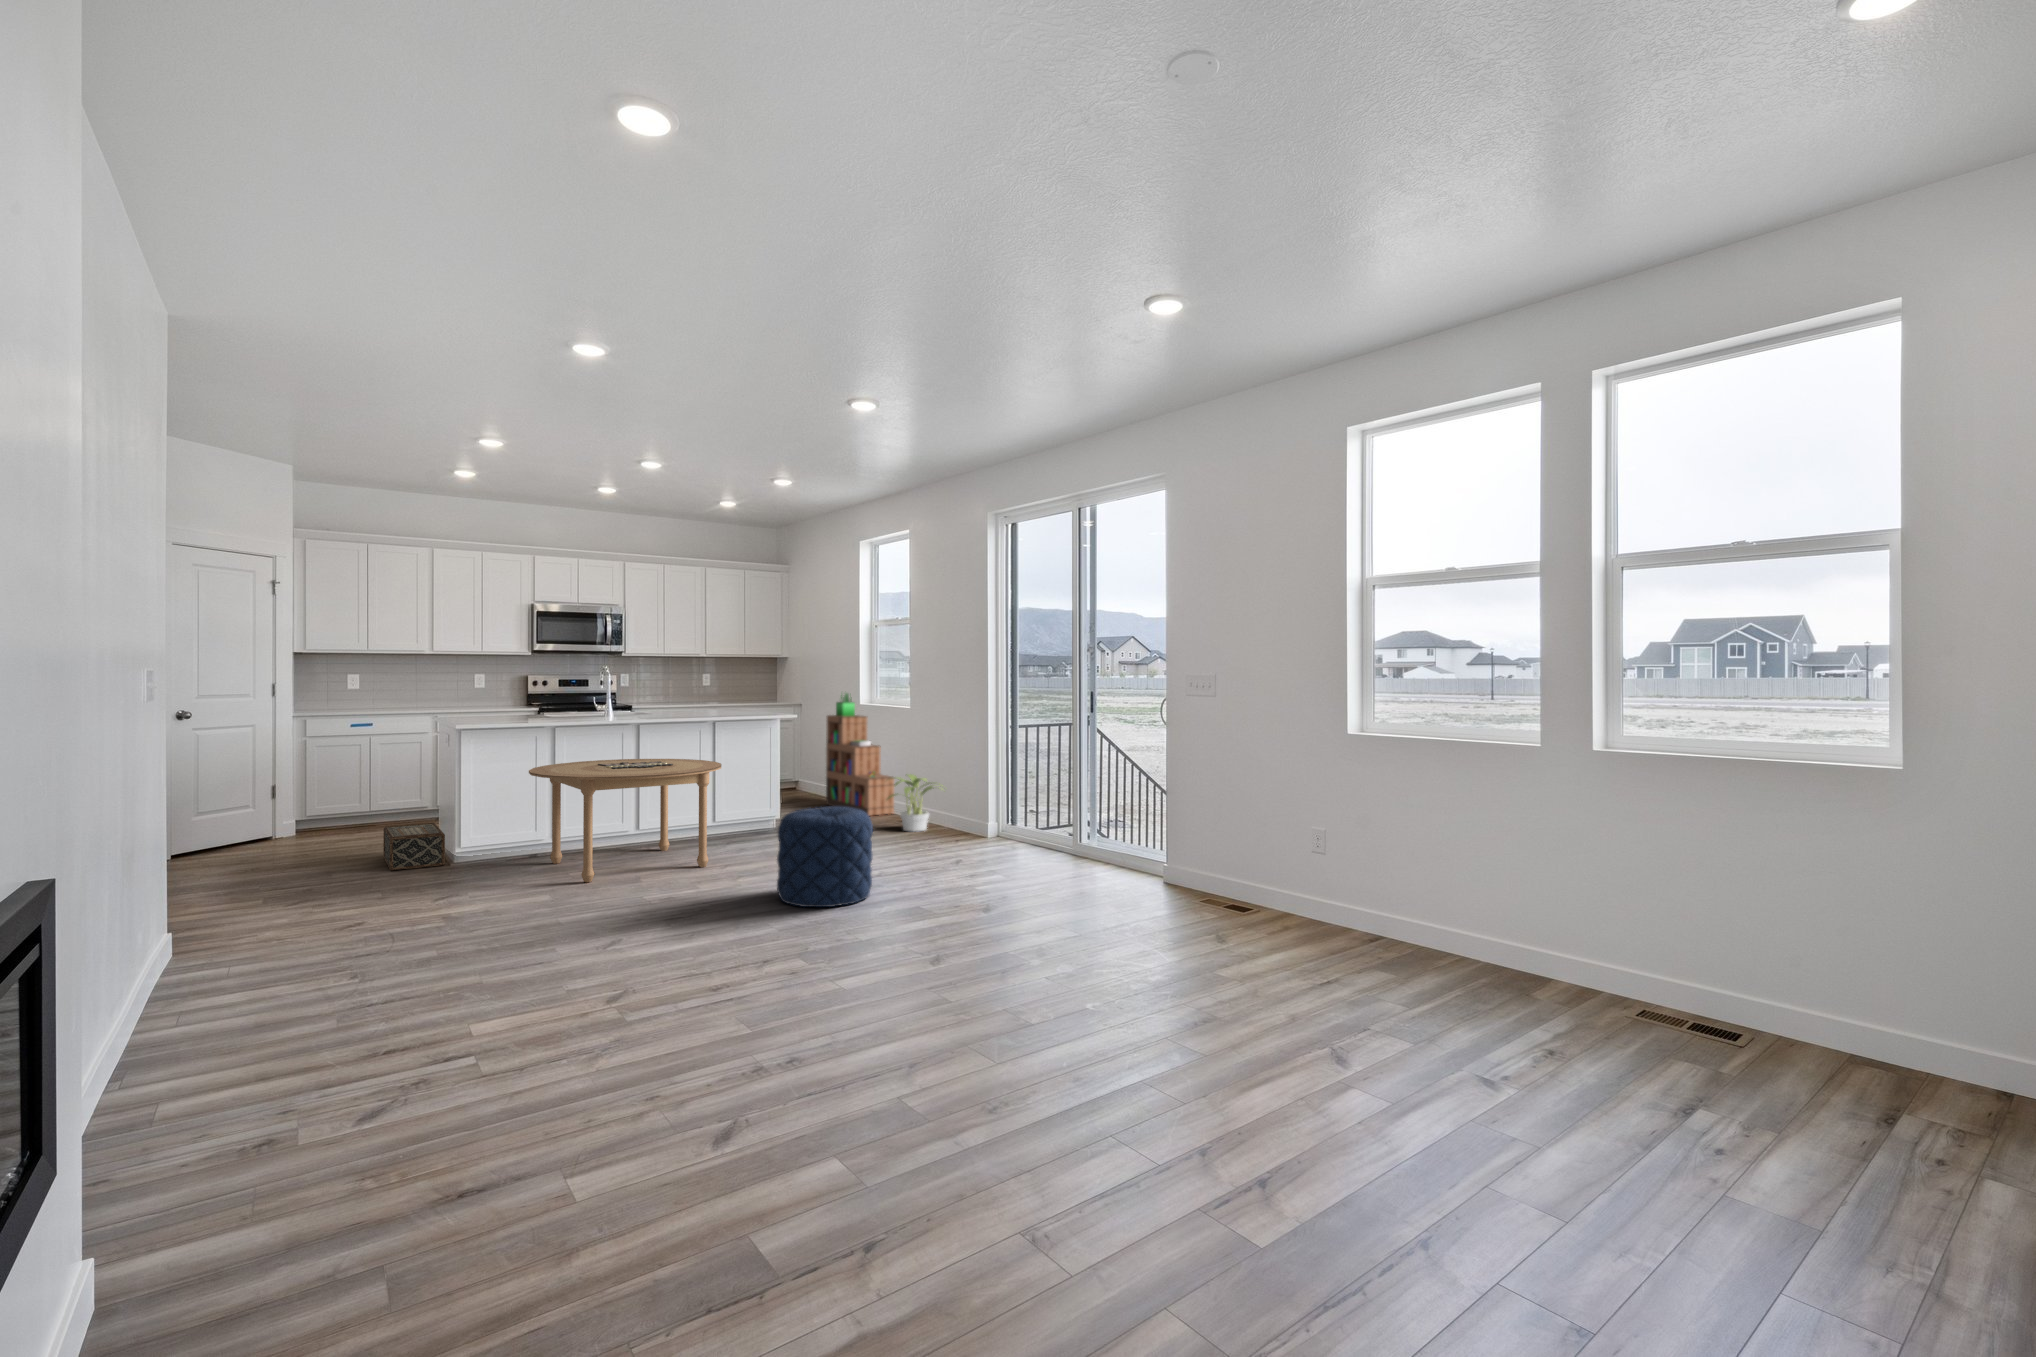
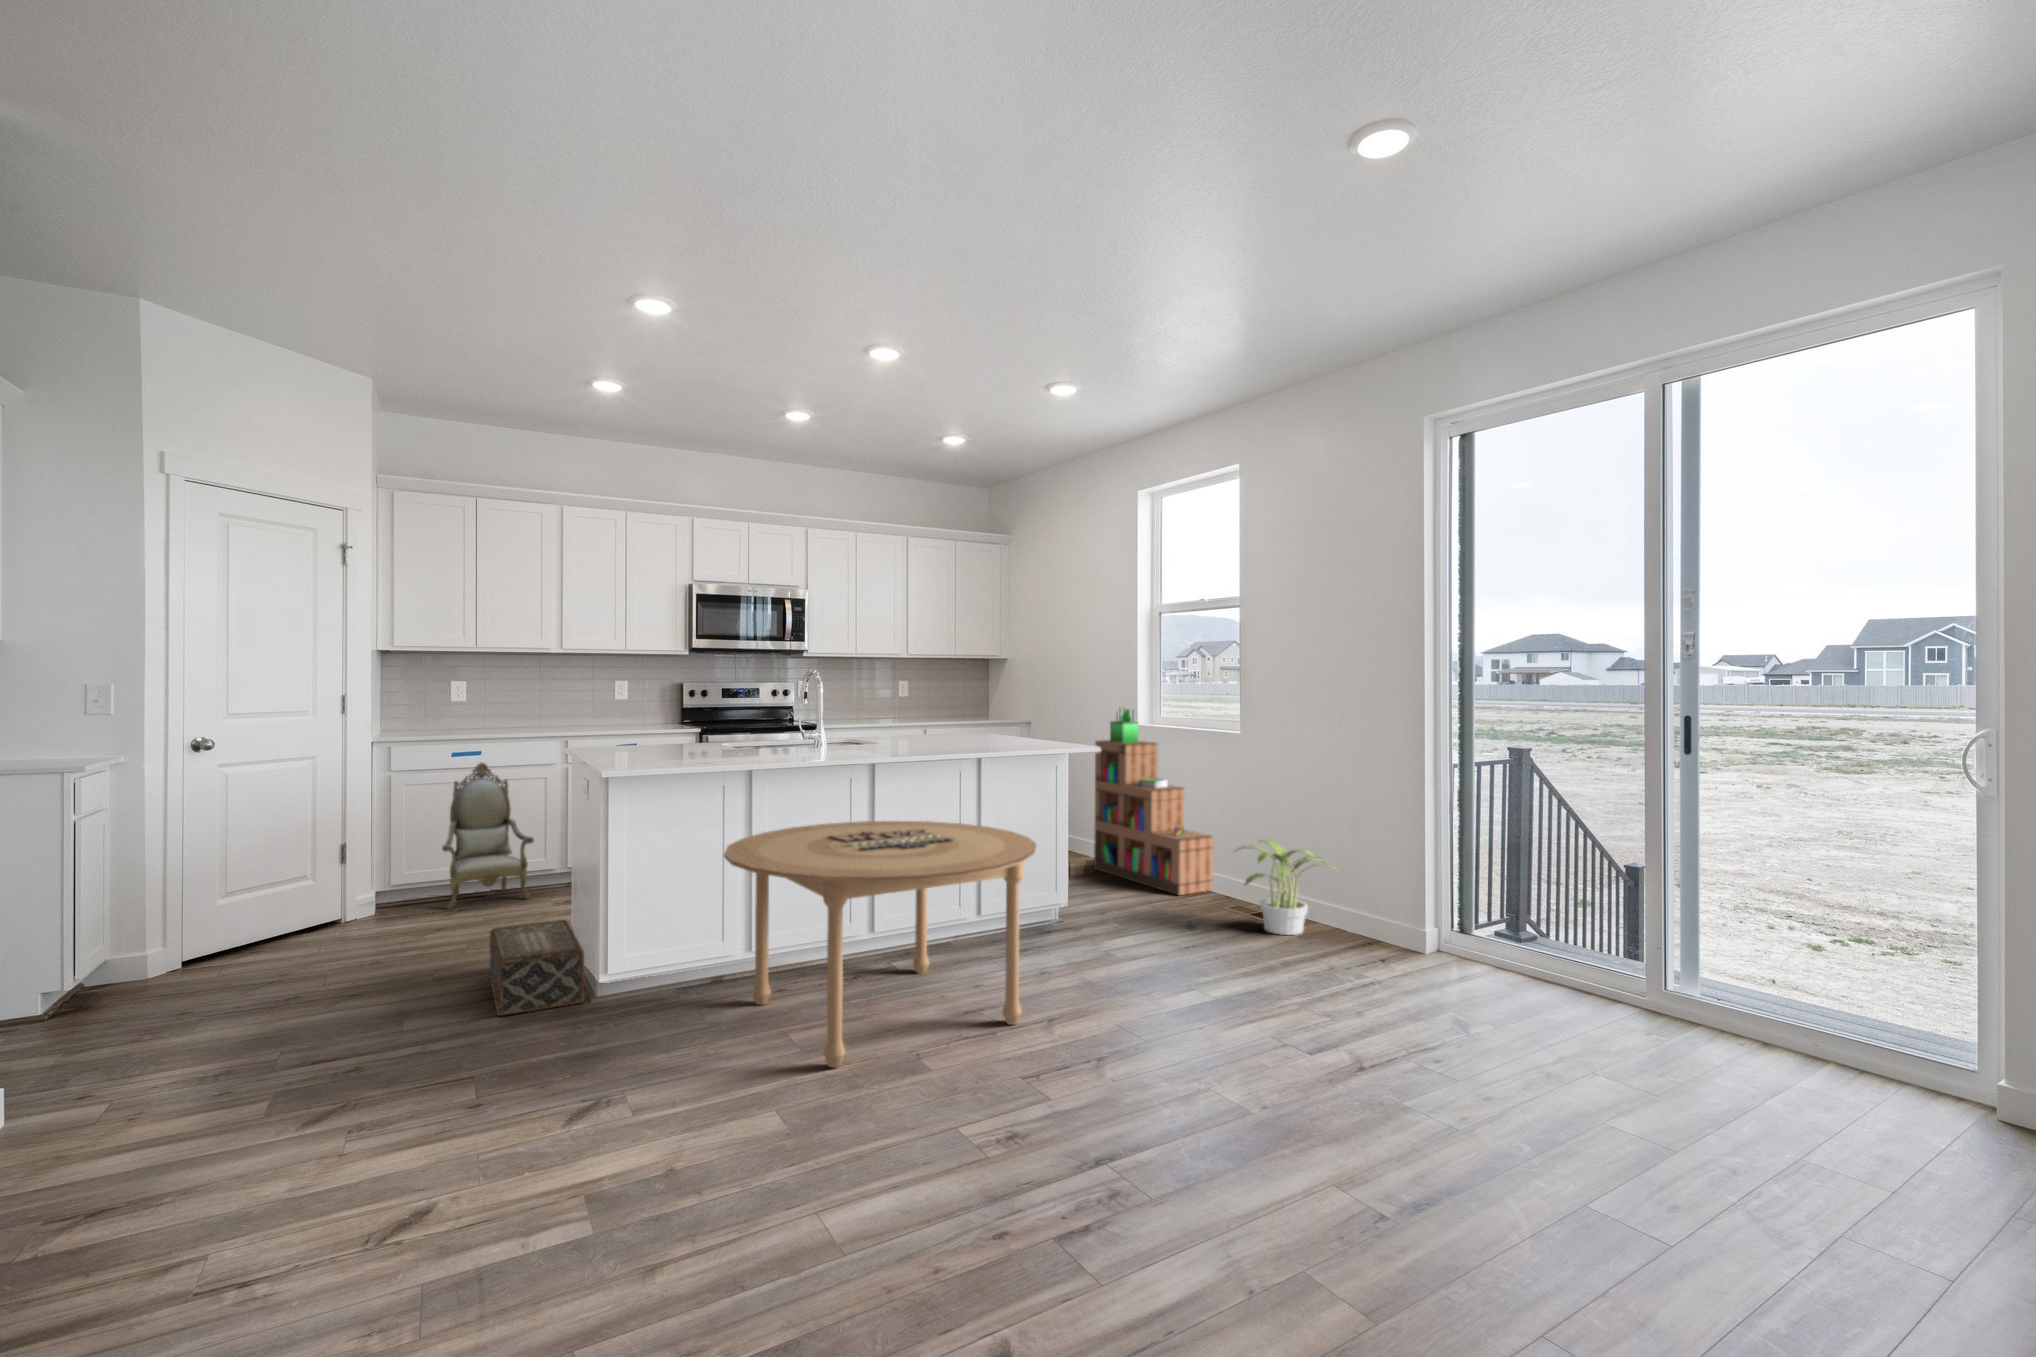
armchair: none [320,701,413,830] -> present [442,762,534,909]
pouf: present [777,807,873,907] -> none [1230,950,1431,1191]

